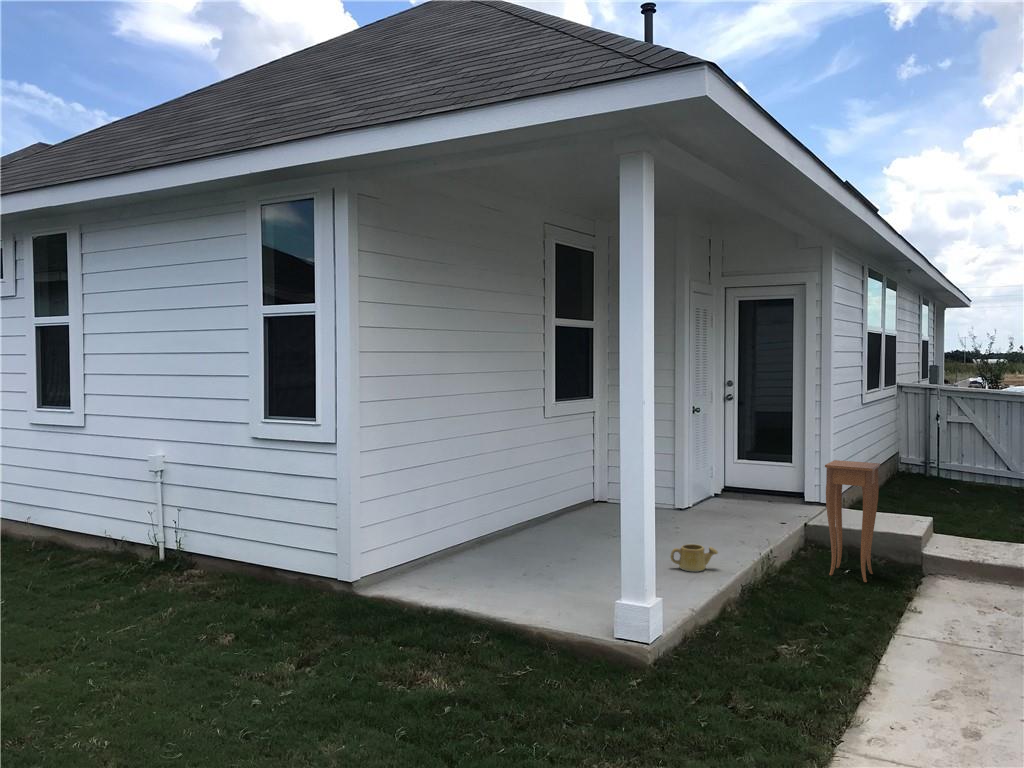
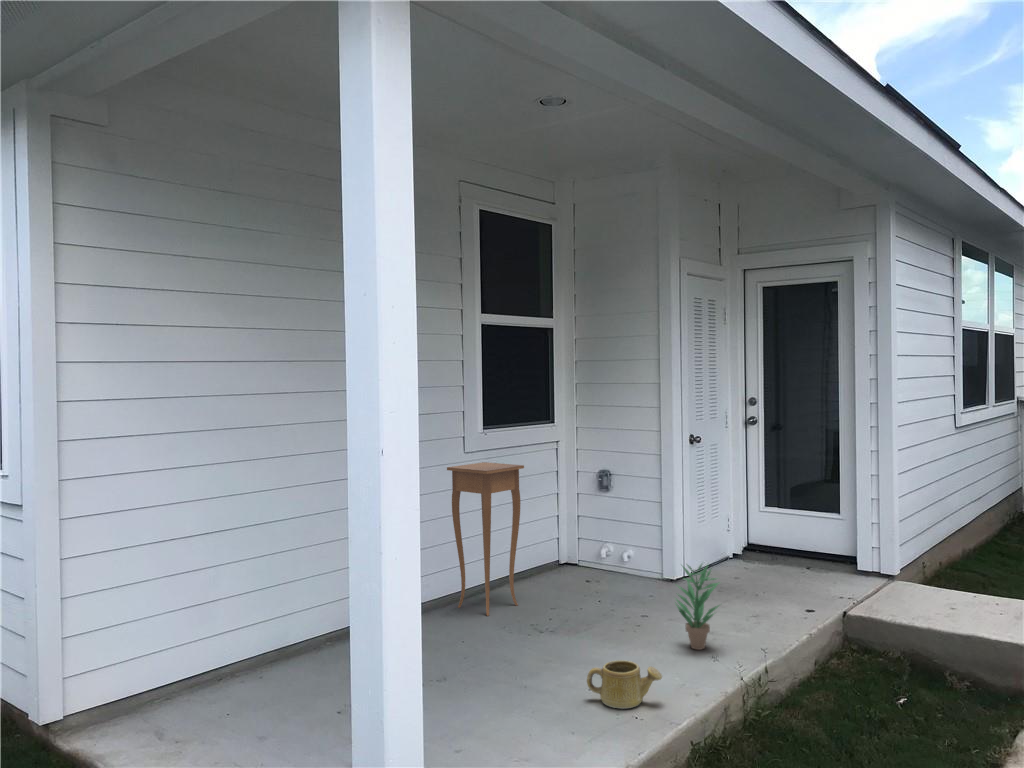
side table: present [825,460,880,582] -> present [447,462,524,616]
potted plant: none [706,486,740,544] -> present [676,565,718,650]

